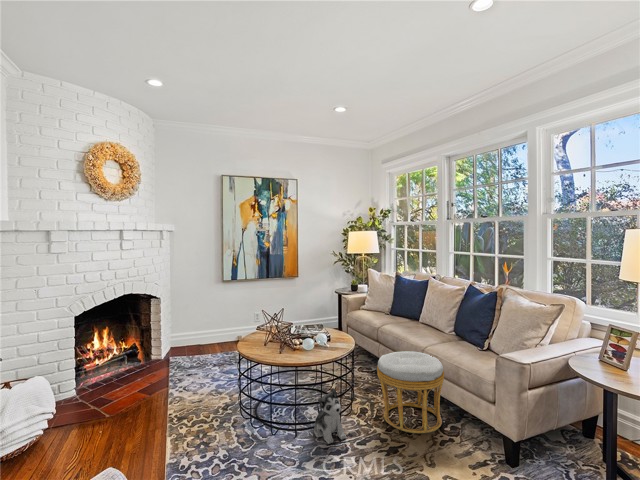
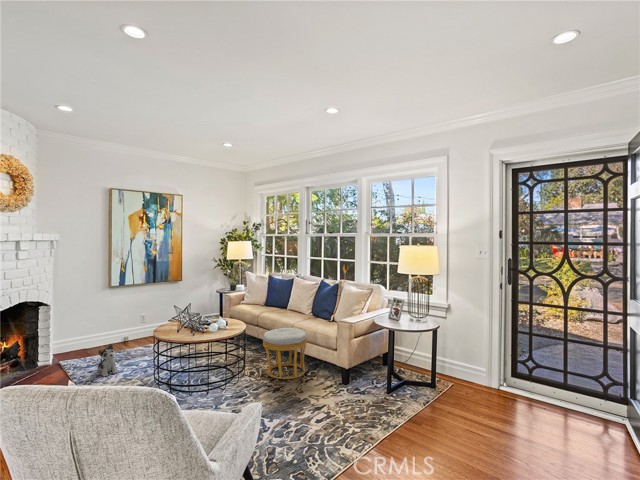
plush toy: present [314,388,346,444] -> present [96,344,118,377]

